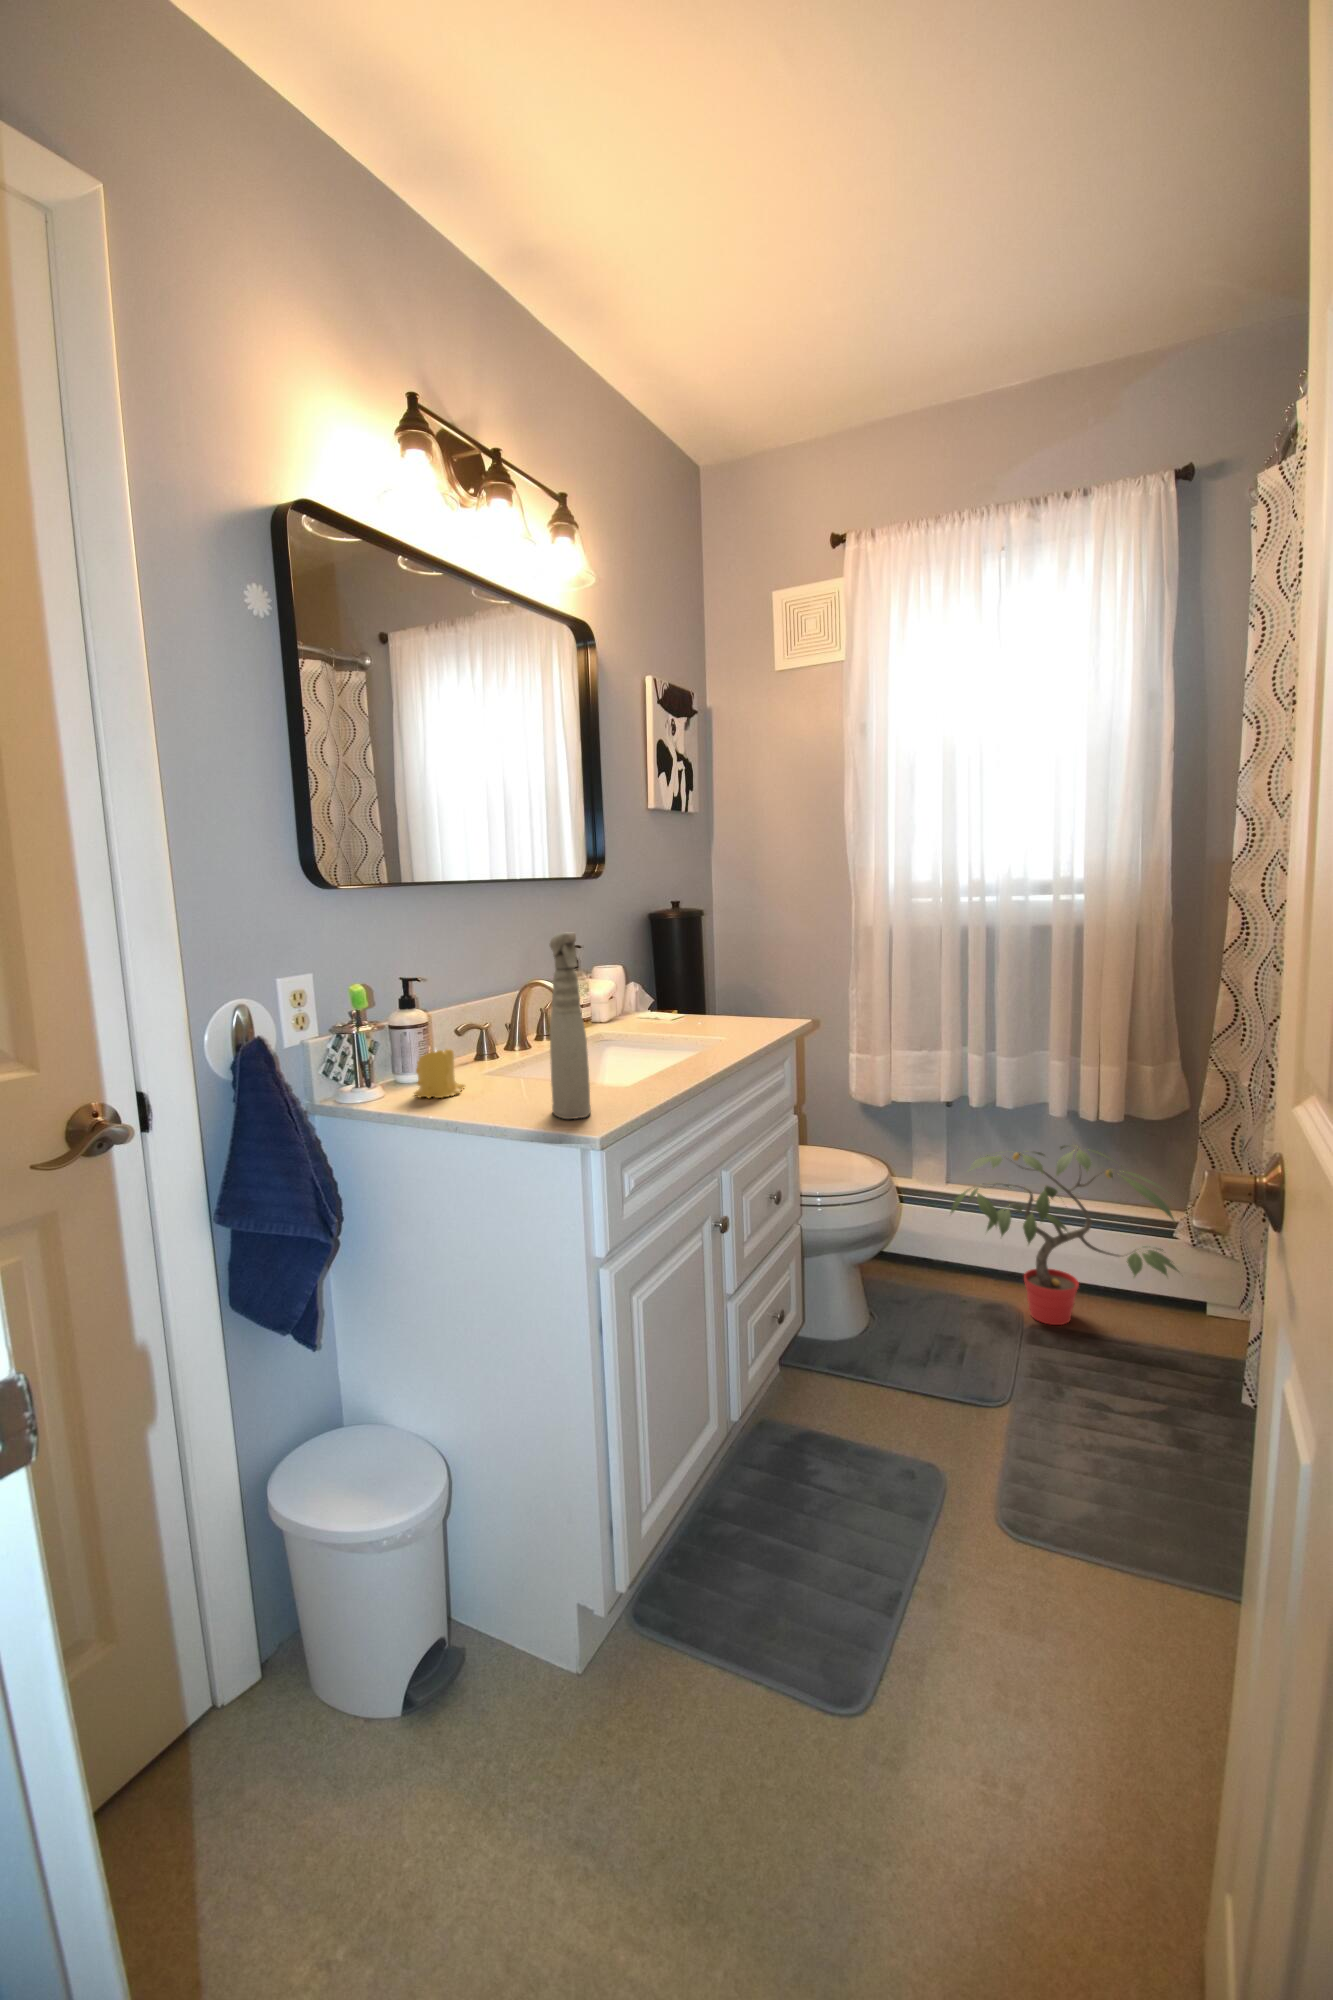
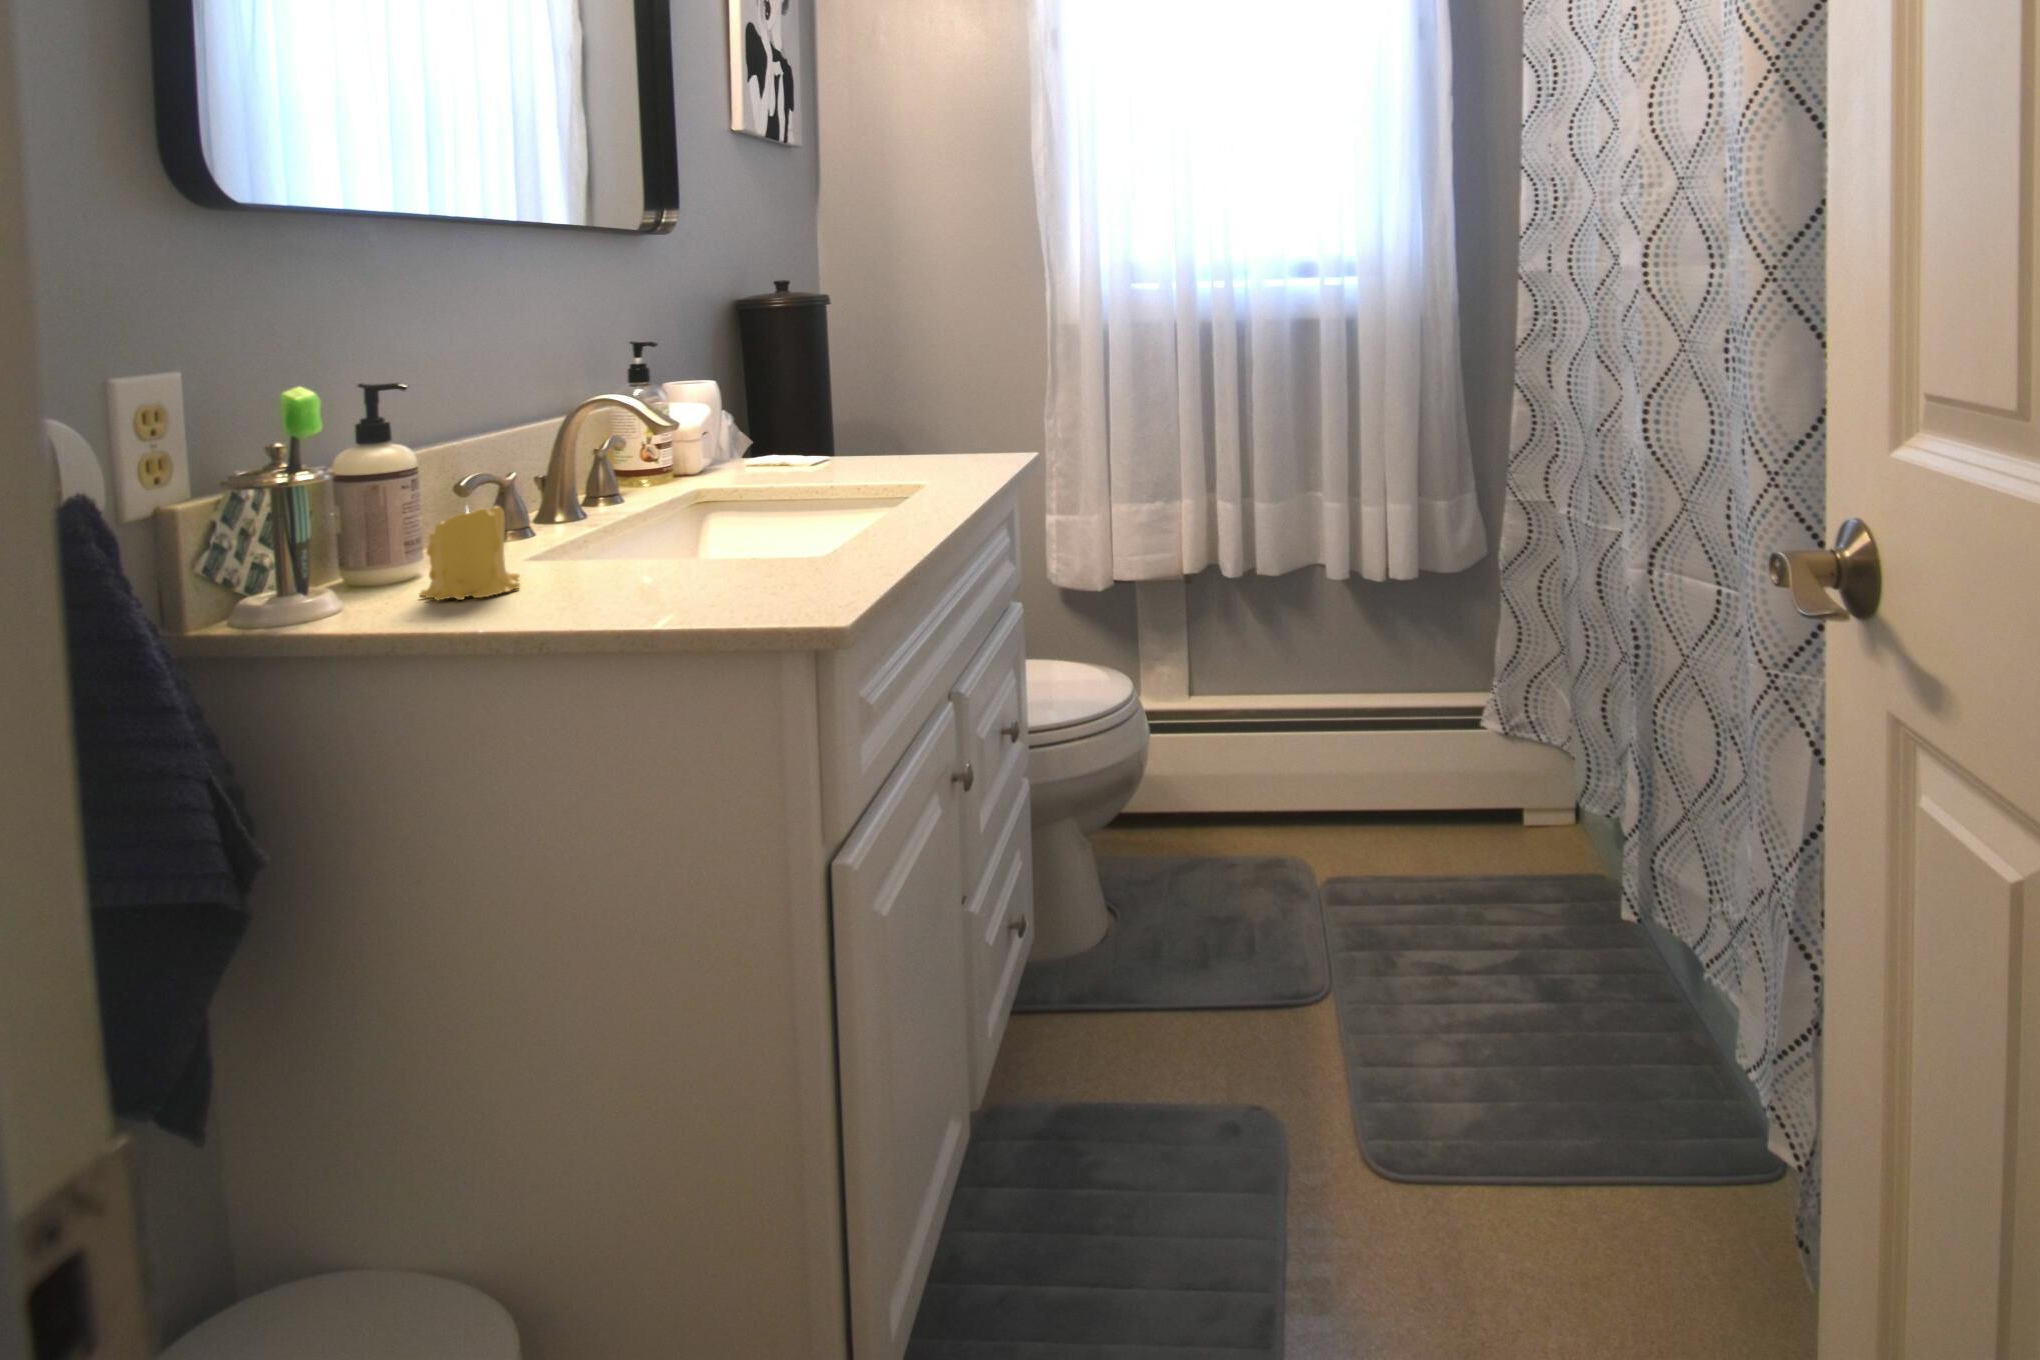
spray bottle: present [550,933,591,1119] -> none [730,283,810,605]
potted plant: present [951,1145,1178,1325] -> none [1204,616,1512,873]

